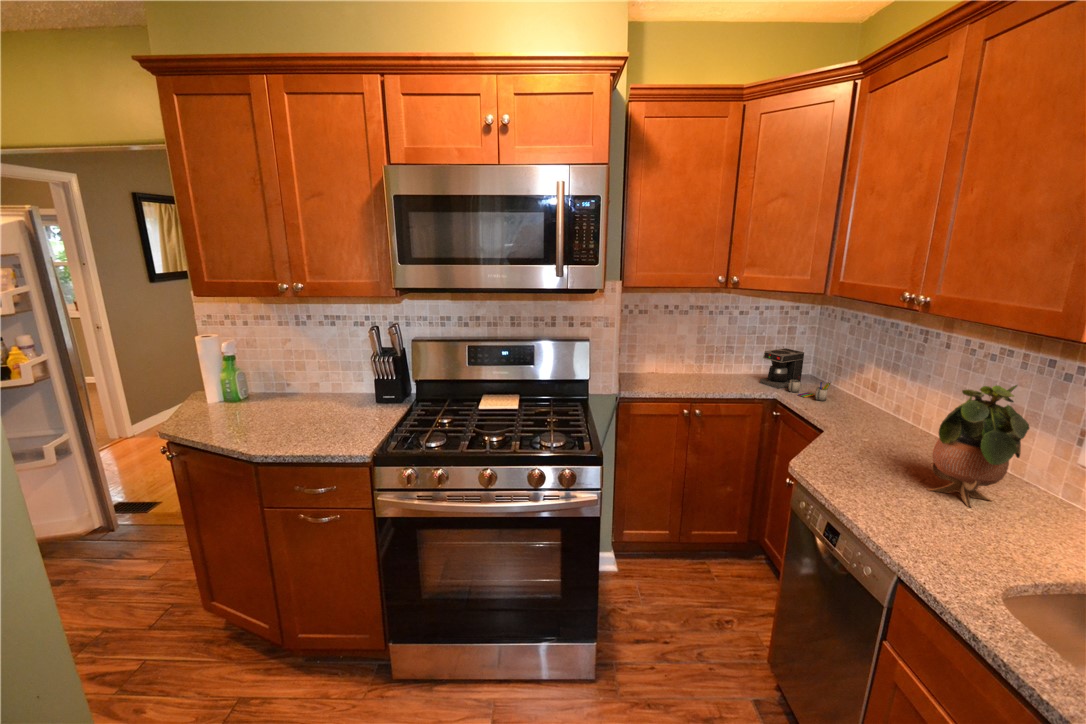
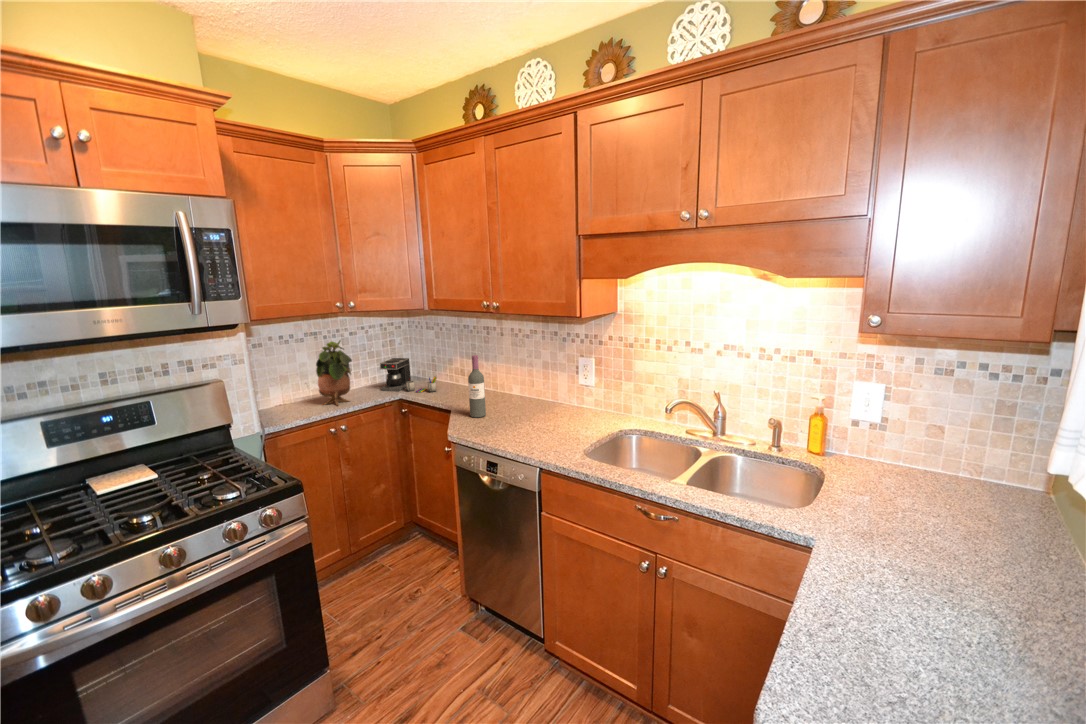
wine bottle: none [844,368,879,457] -> present [468,355,486,417]
potted plant: present [929,385,1029,507] -> present [316,340,352,406]

